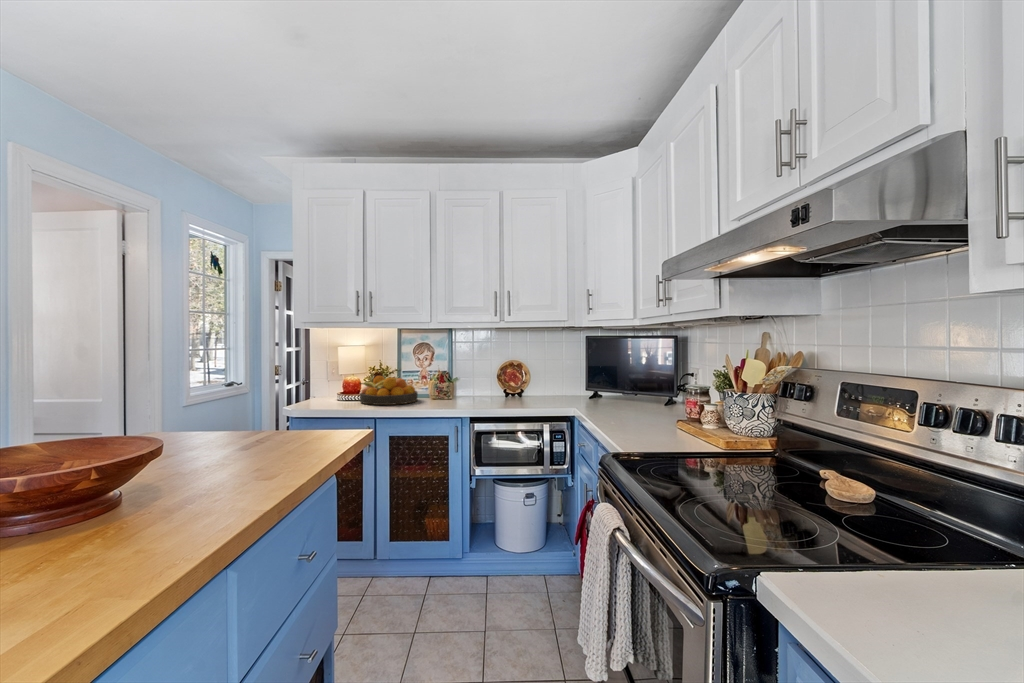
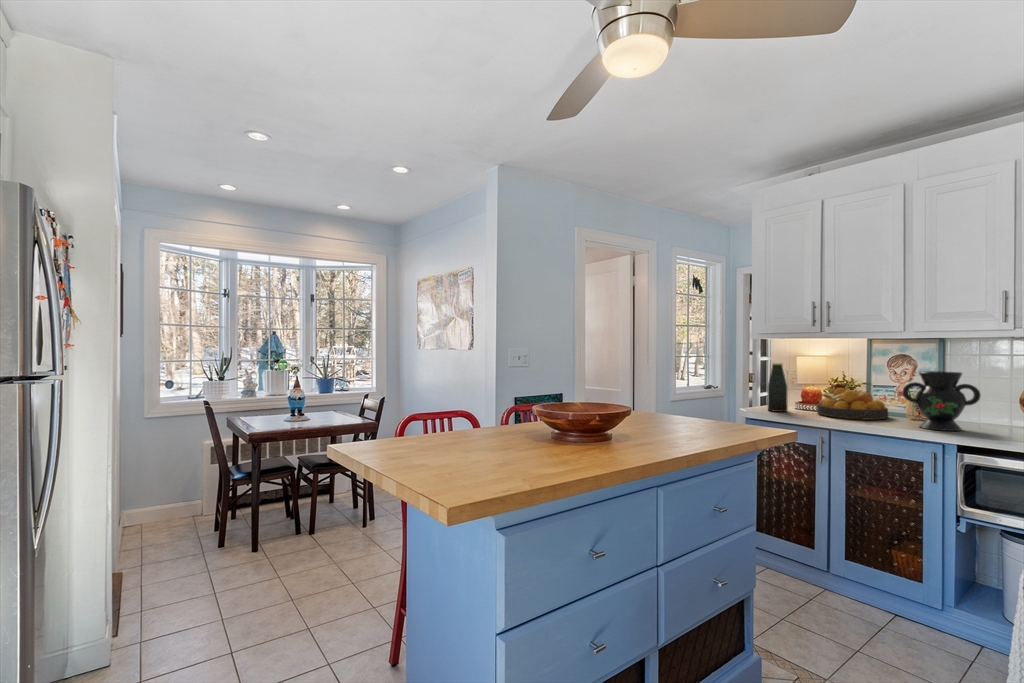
bottle: none [312,354,332,405] -> present [768,363,788,412]
decorative vase: none [433,357,483,407] -> present [903,371,980,431]

